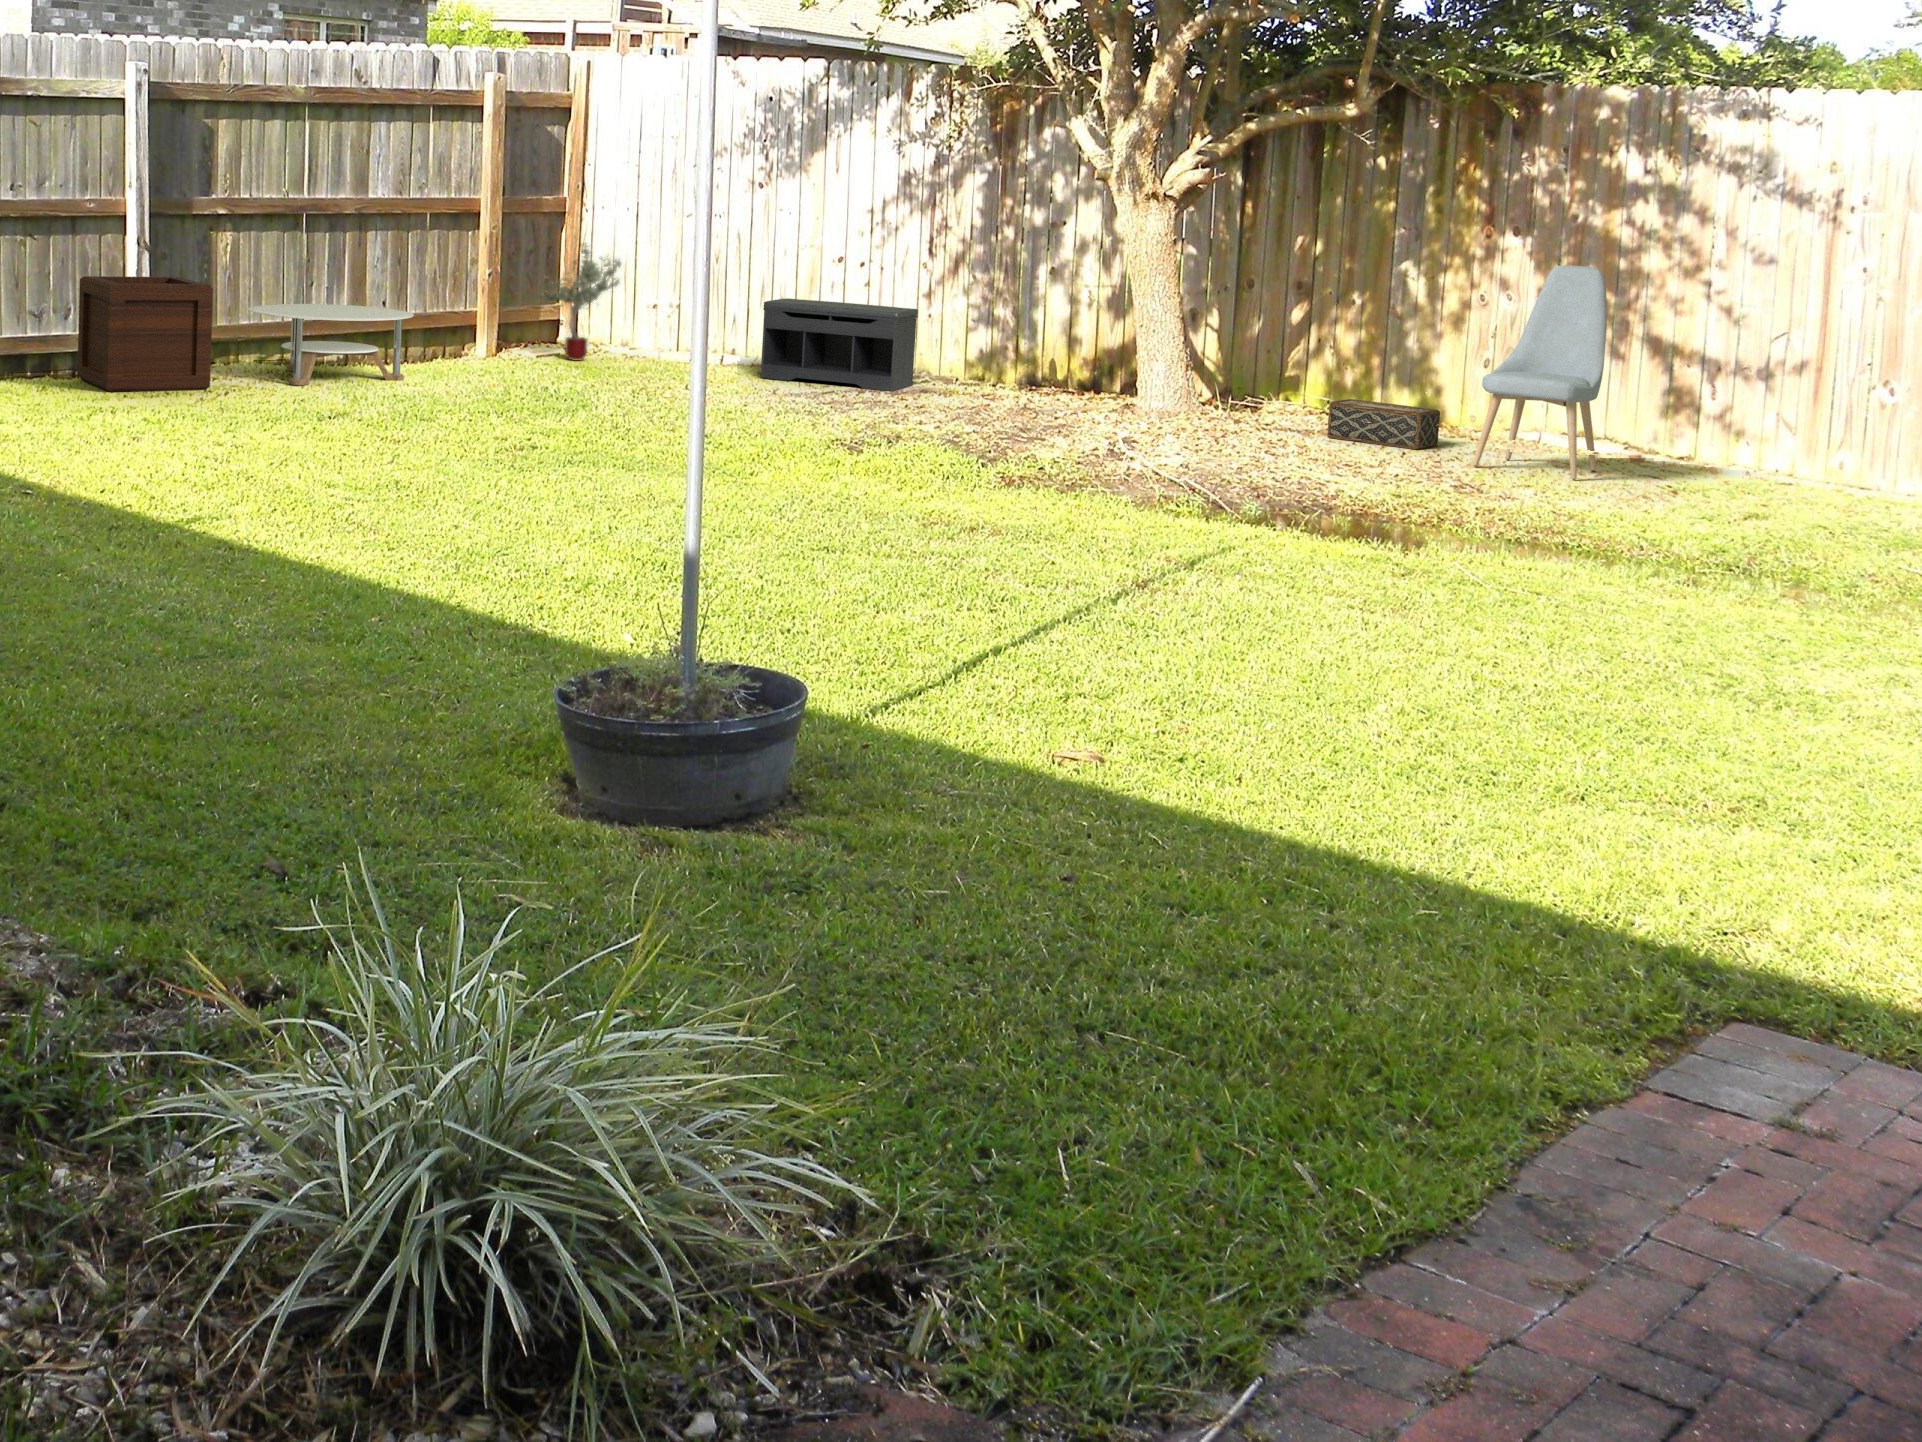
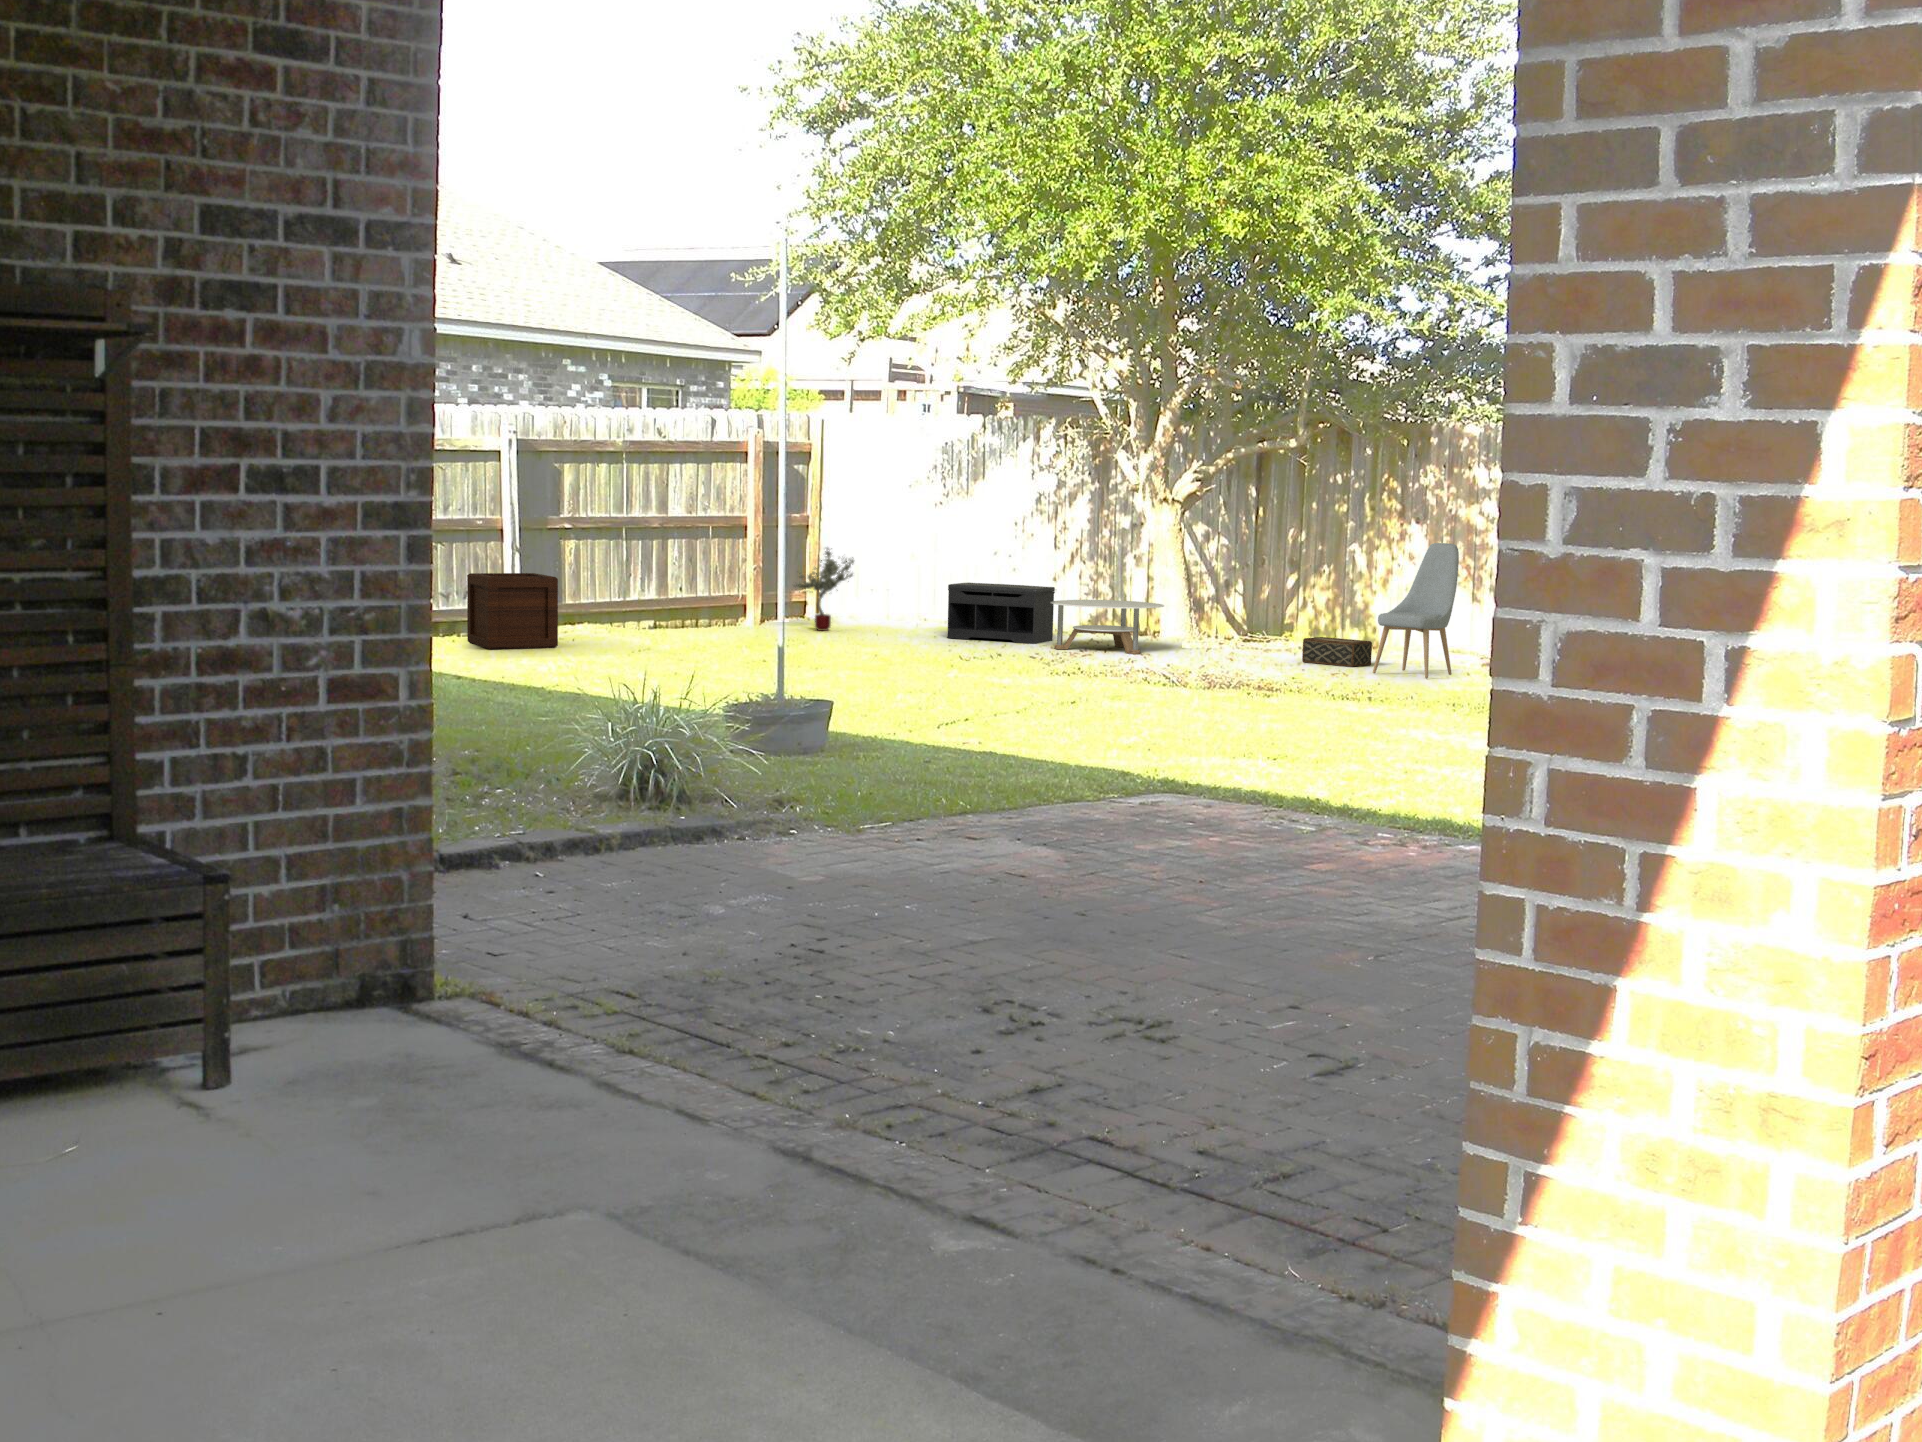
round table: present [248,304,414,385] -> present [1050,600,1164,654]

